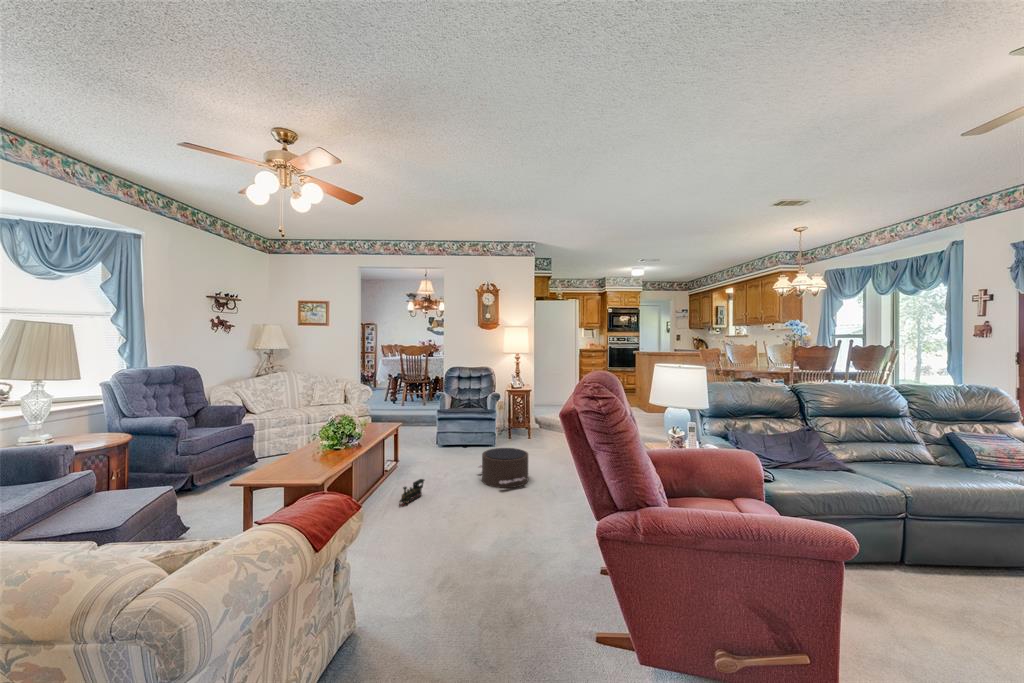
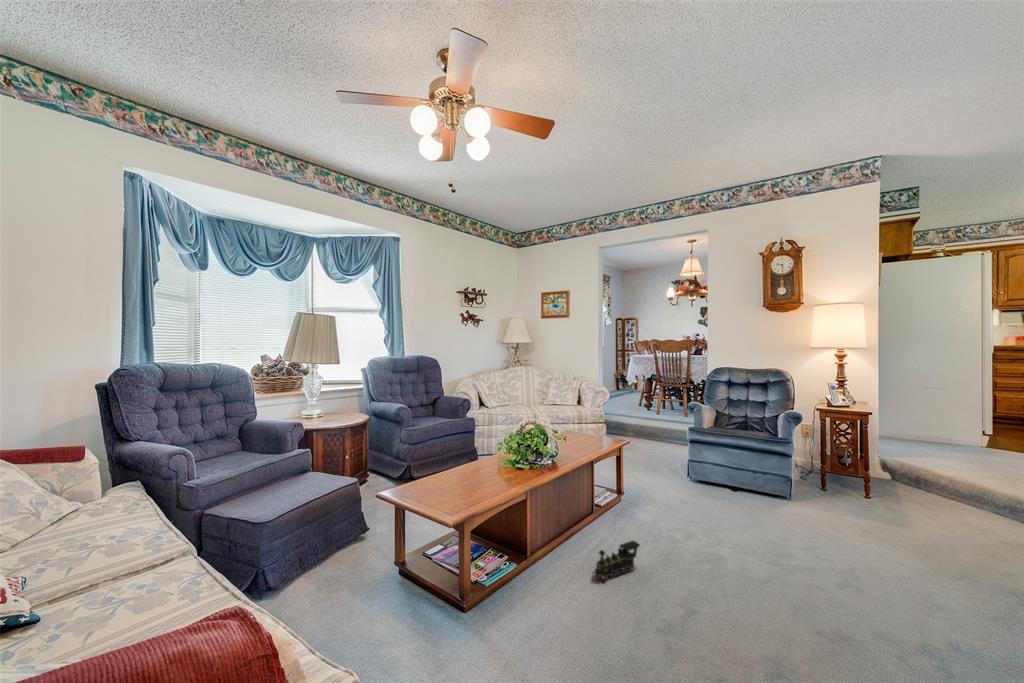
pouf: present [478,448,528,488] -> none [745,516,866,618]

